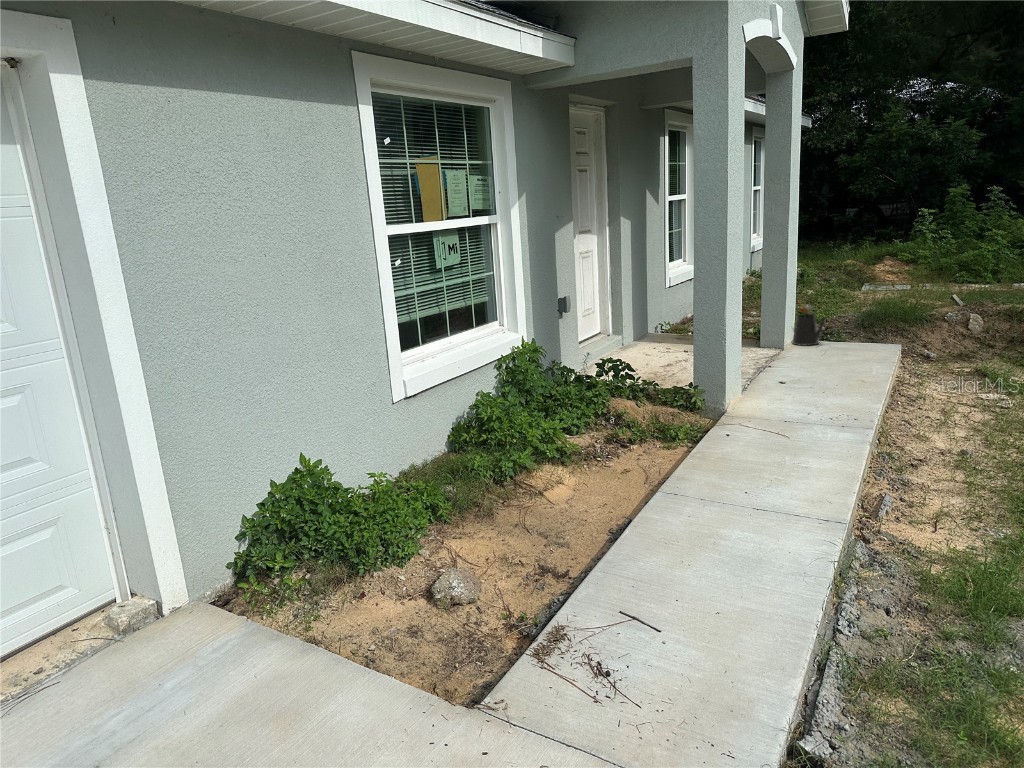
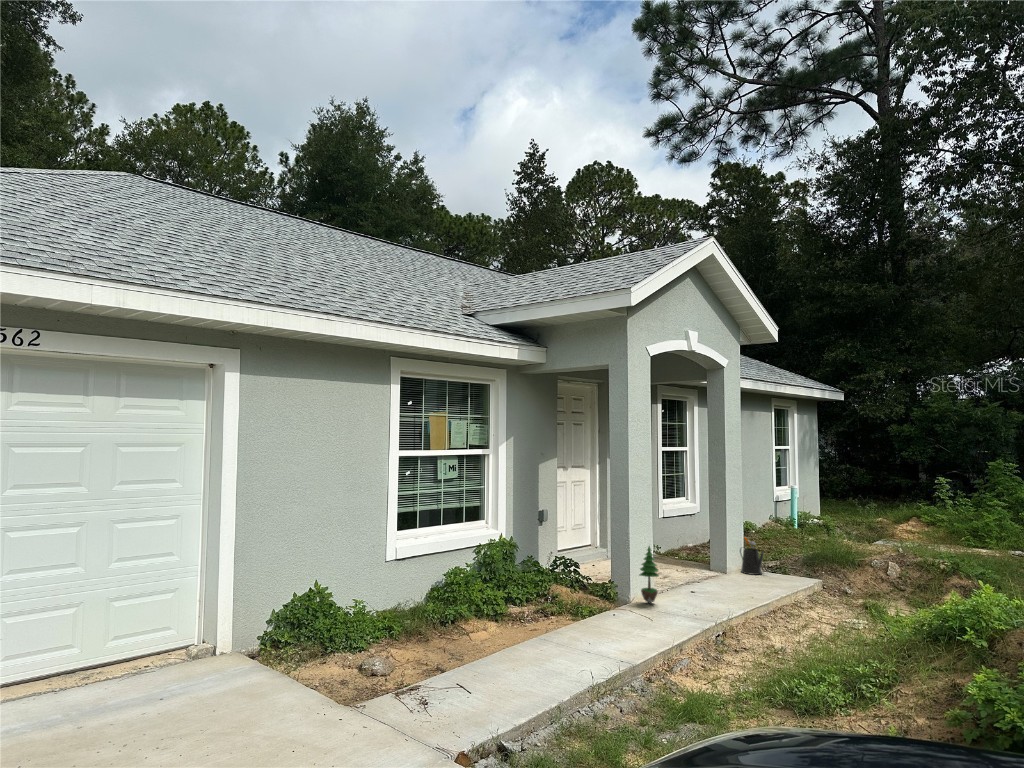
potted tree: none [725,329,755,404] -> present [640,547,659,603]

